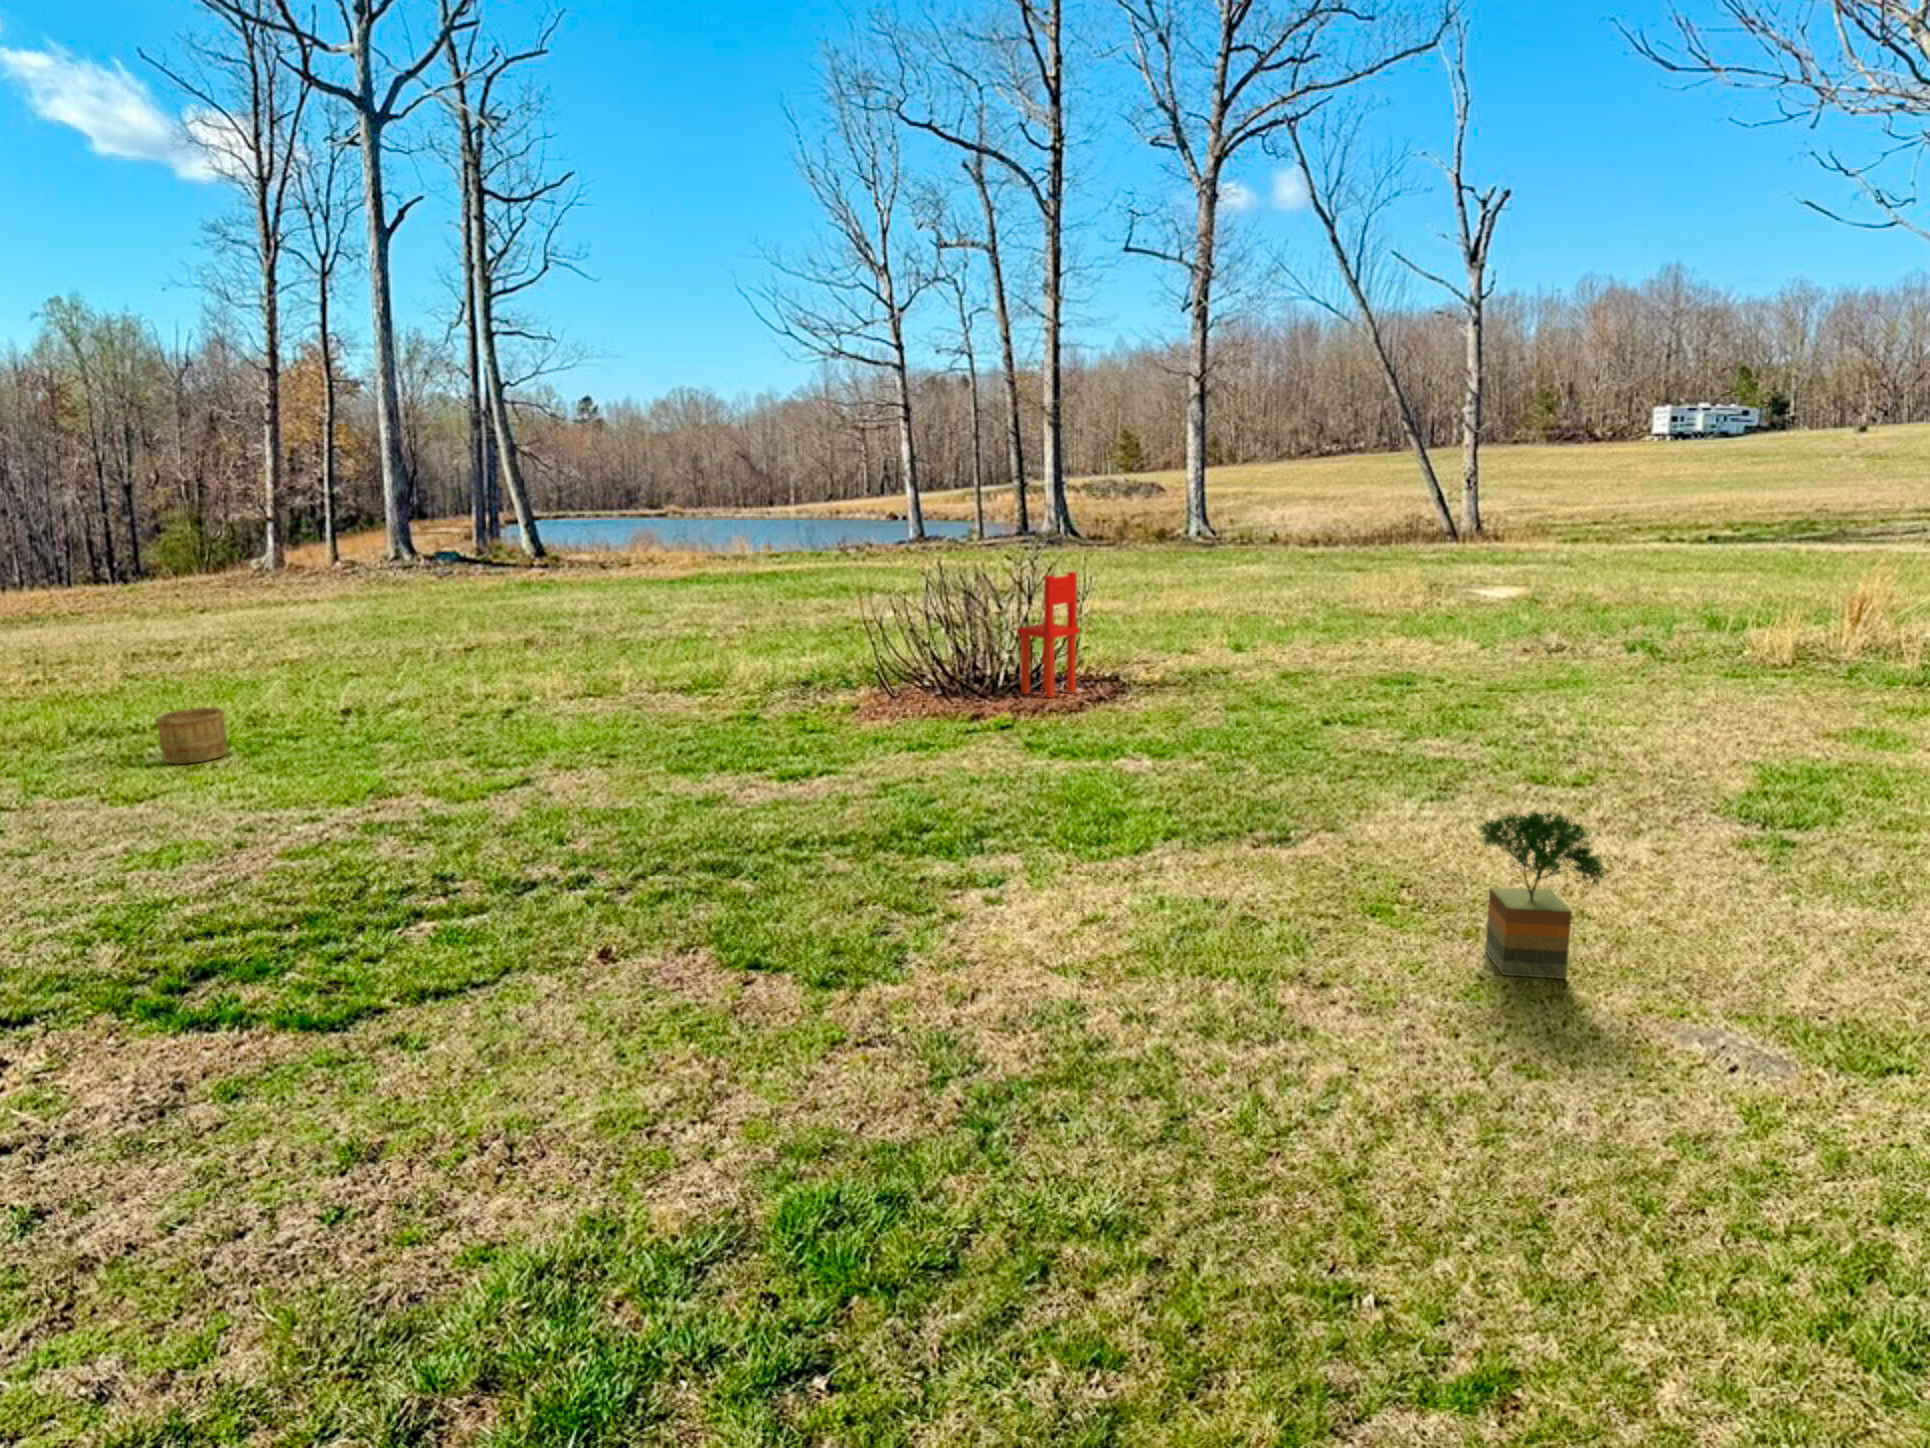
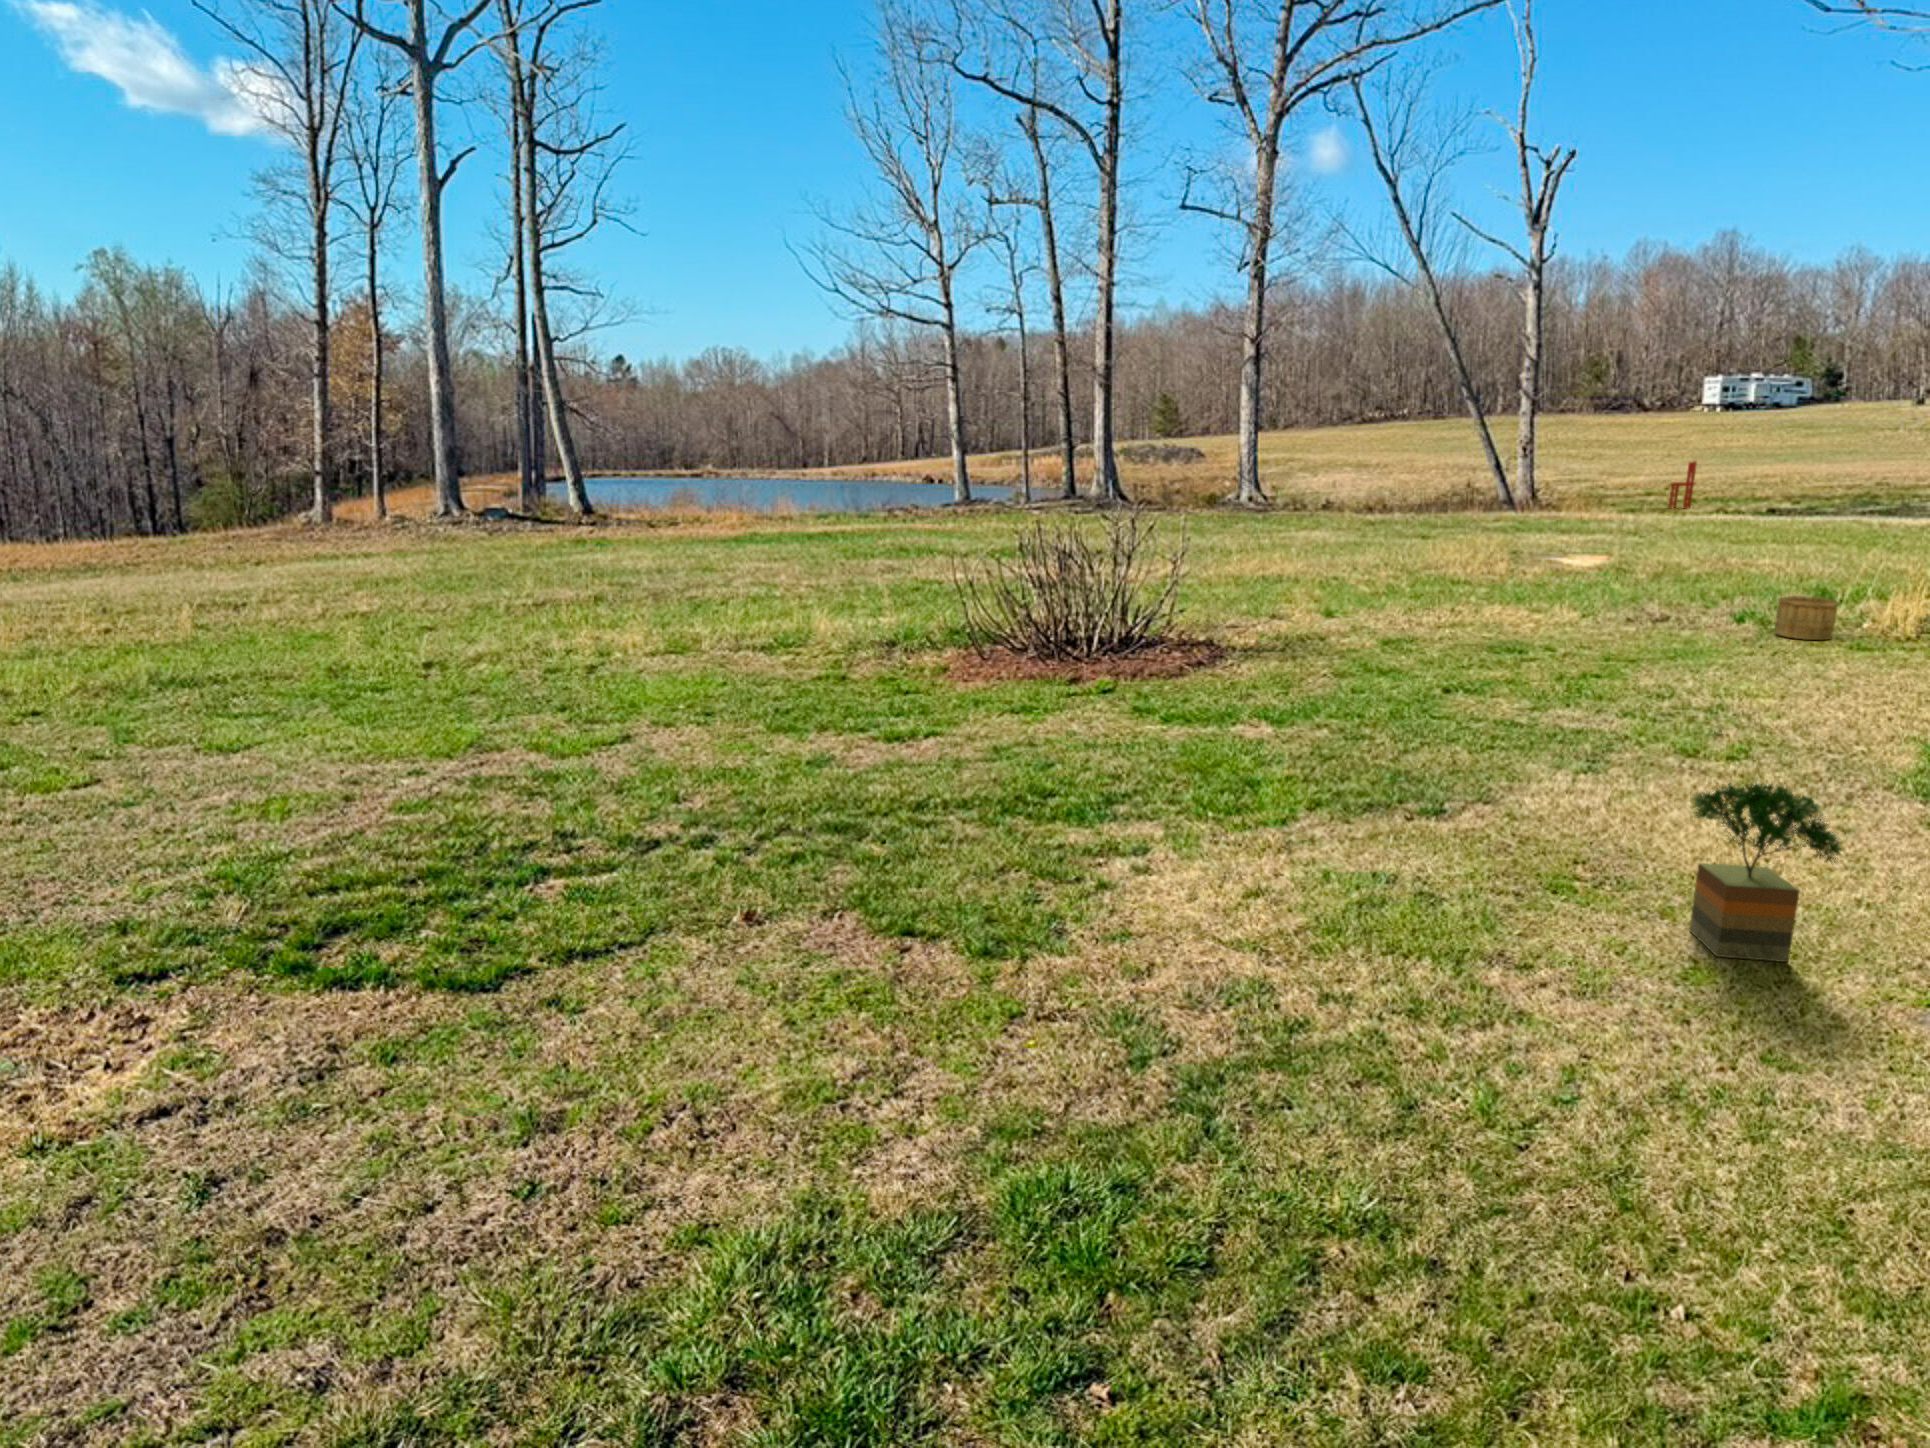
chair: present [1017,572,1080,698] -> present [1669,461,1697,509]
wooden bucket: present [155,708,228,764] -> present [1774,596,1840,640]

